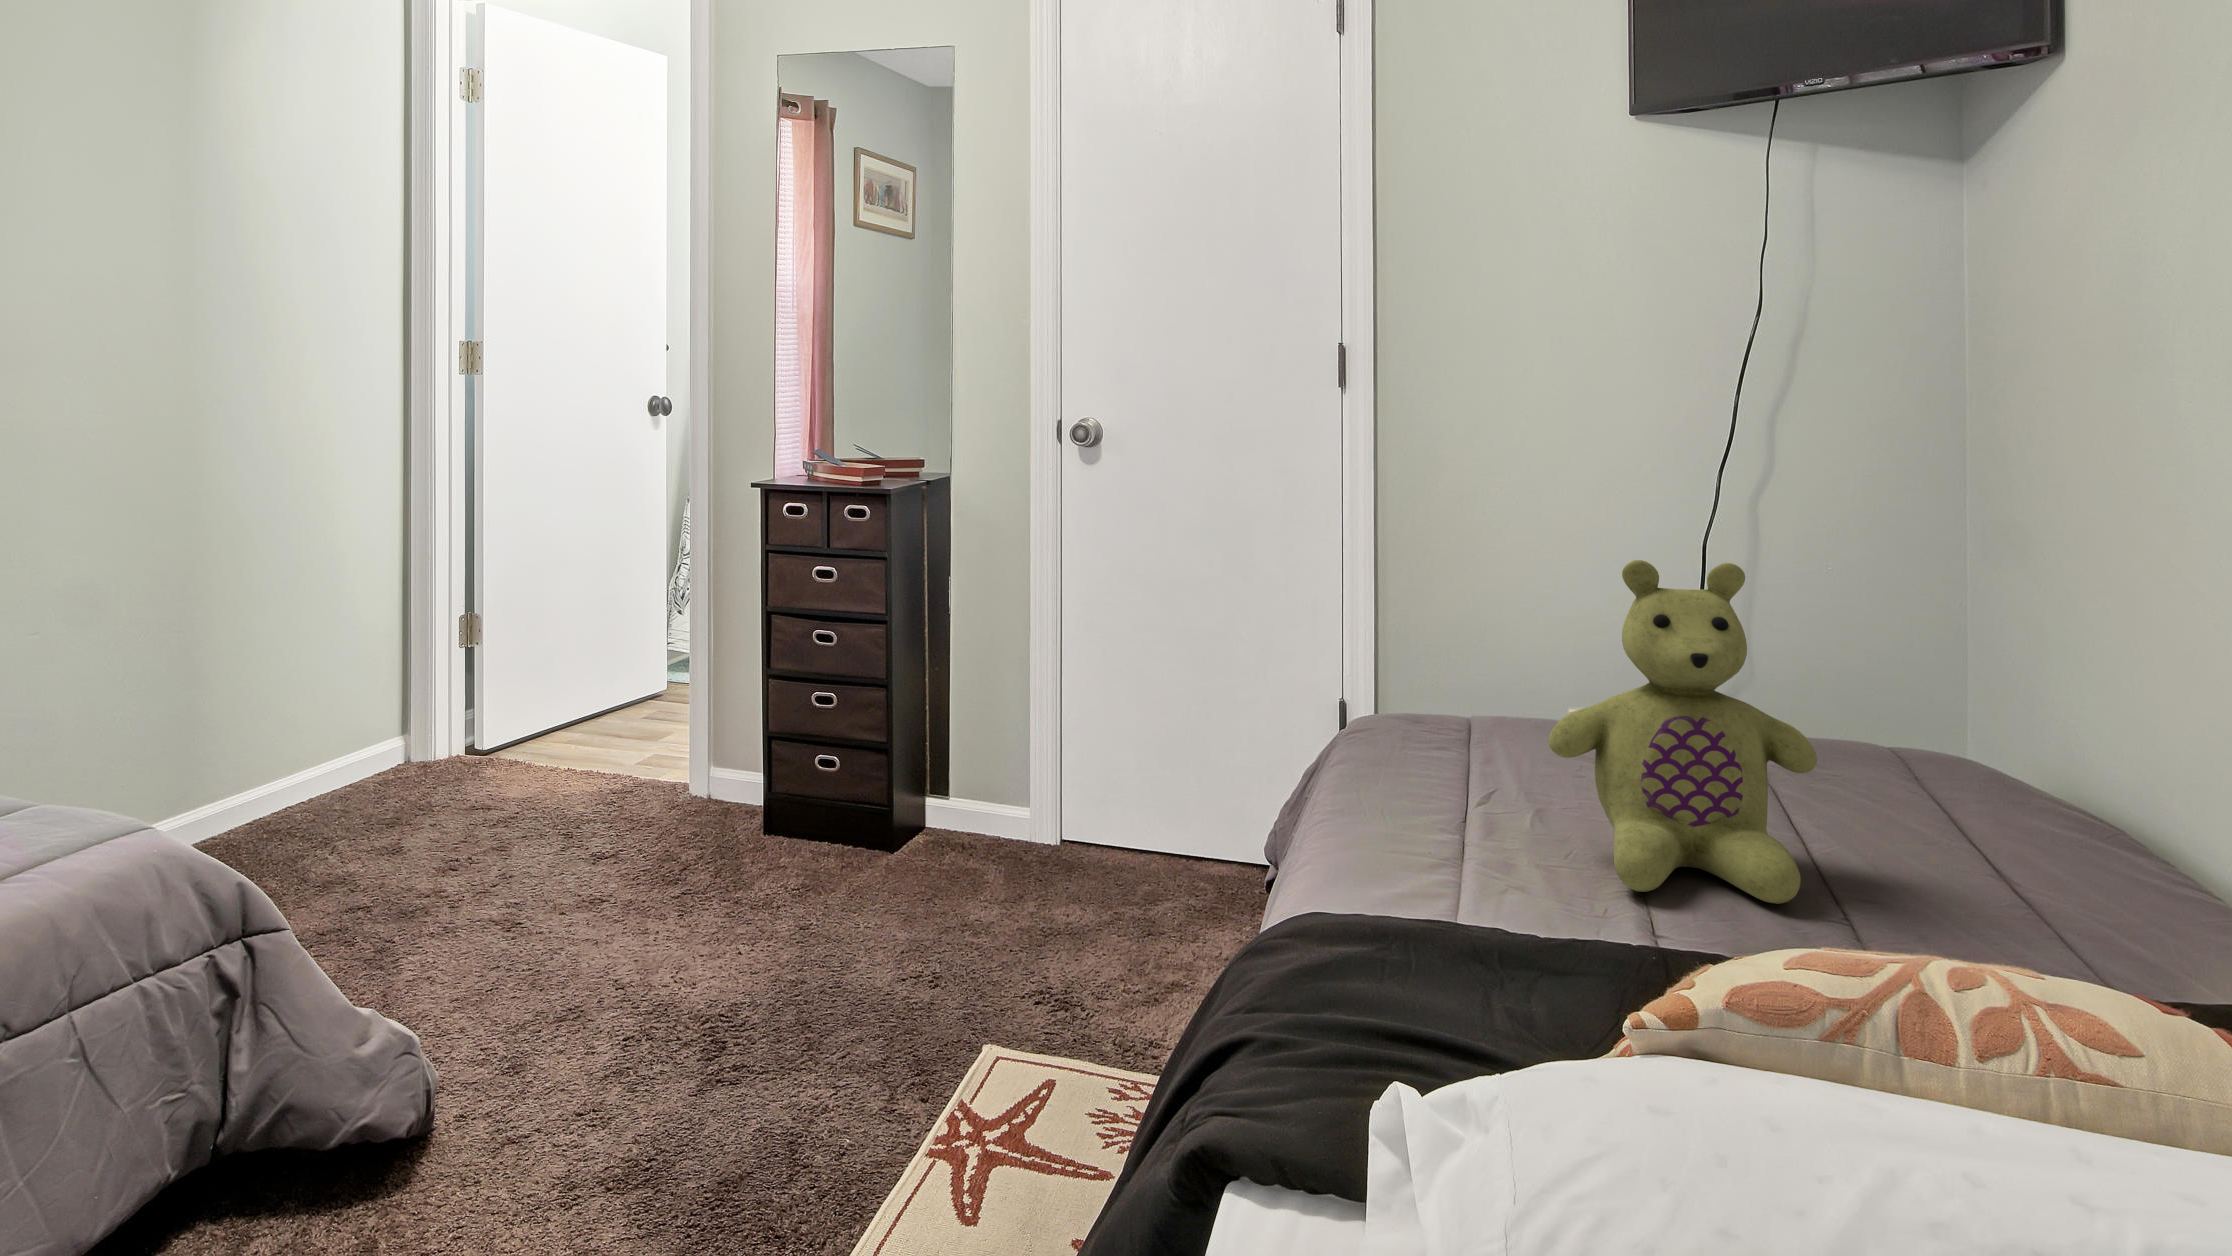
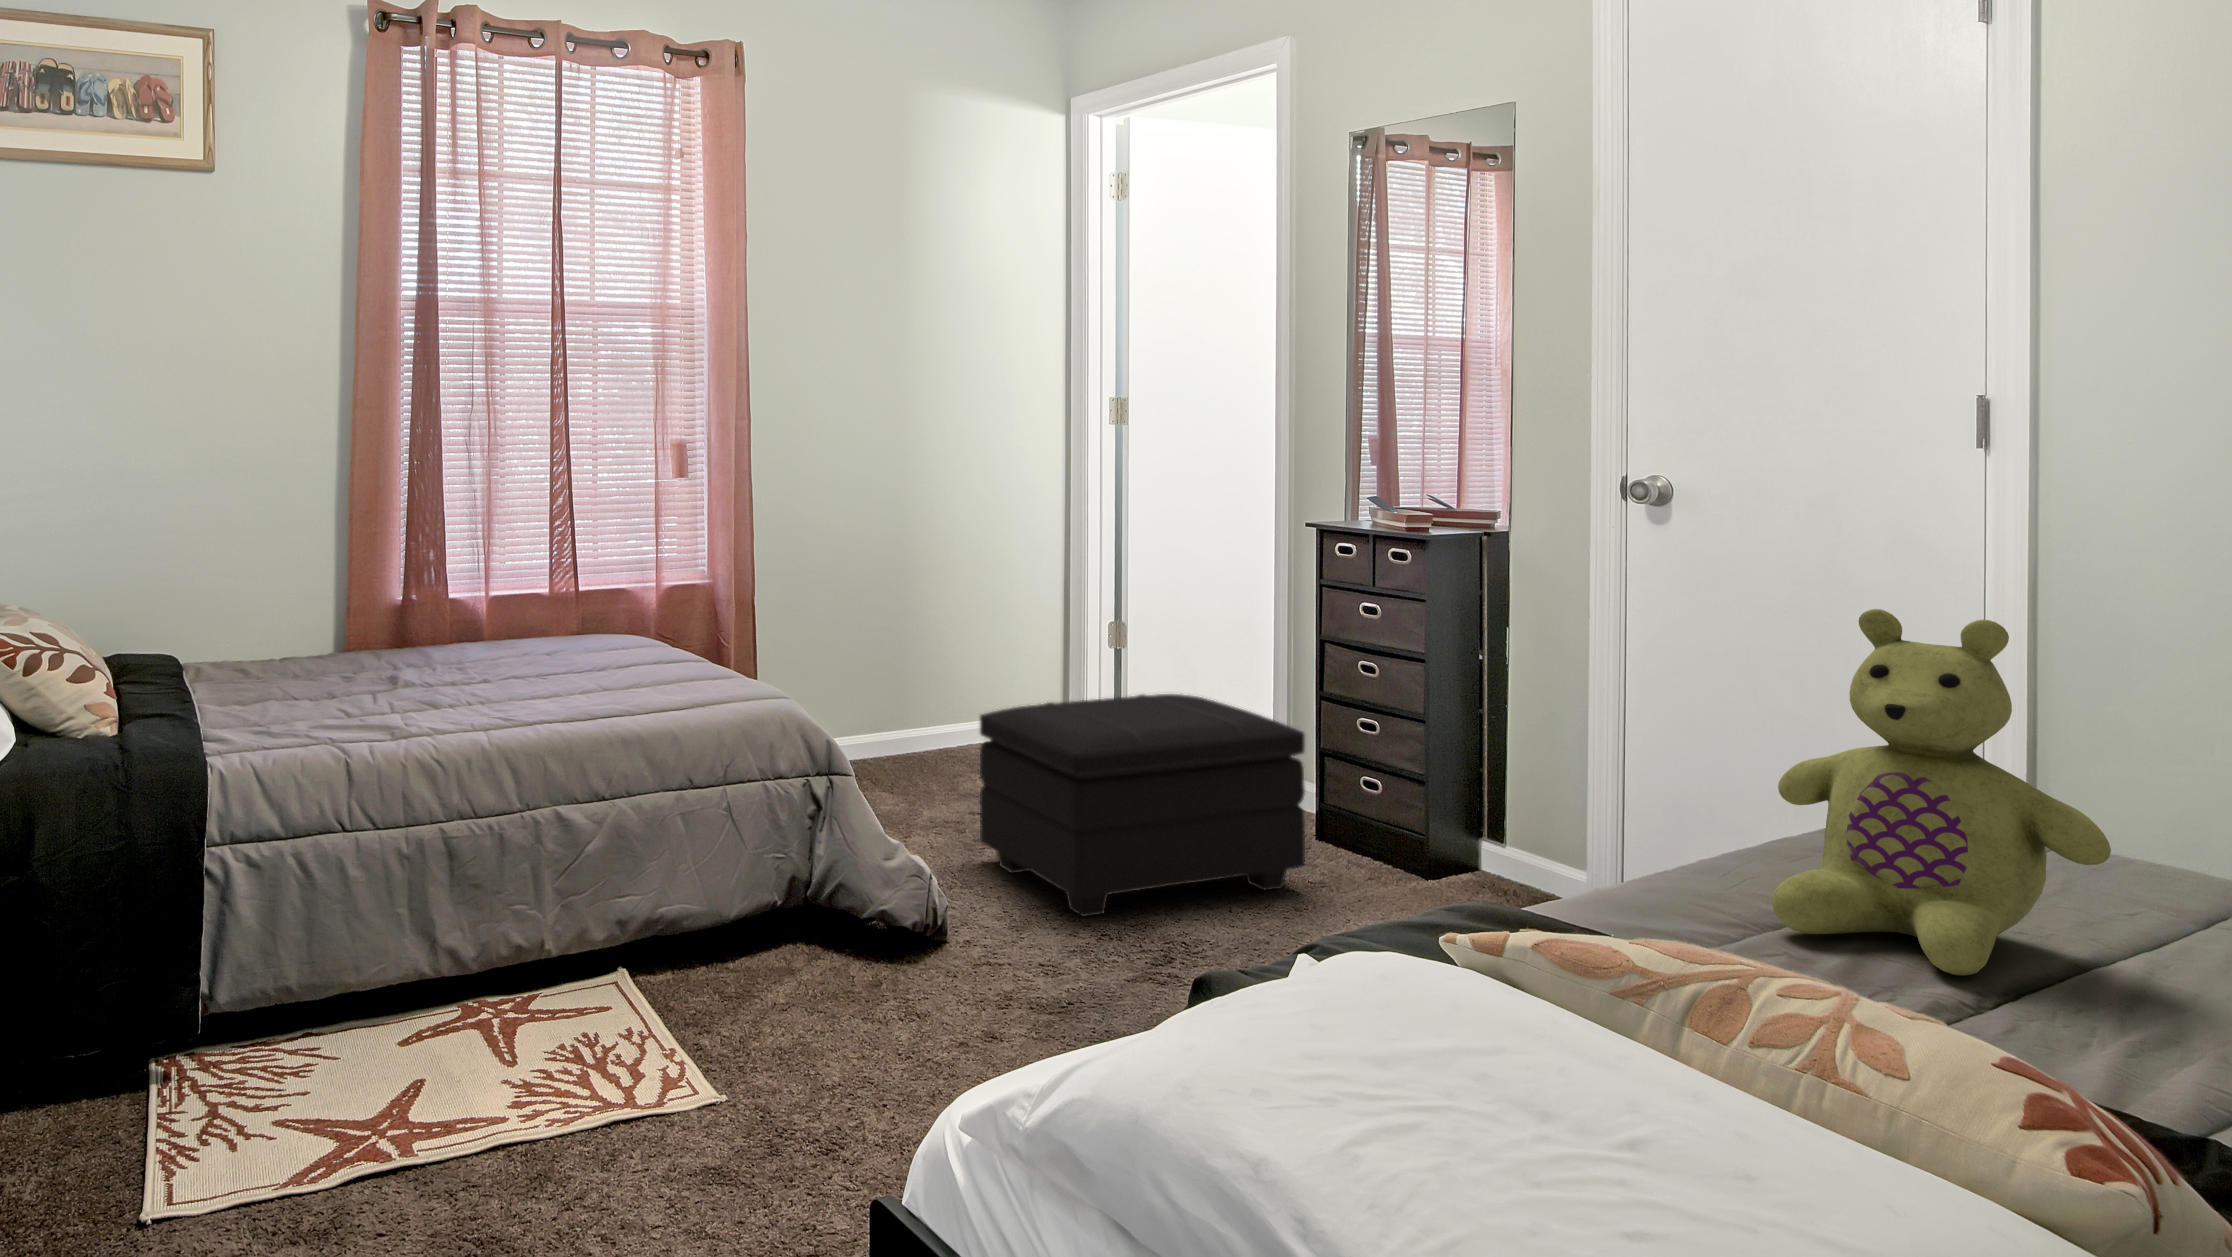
footstool: none [404,703,797,1018] -> present [980,694,1305,916]

